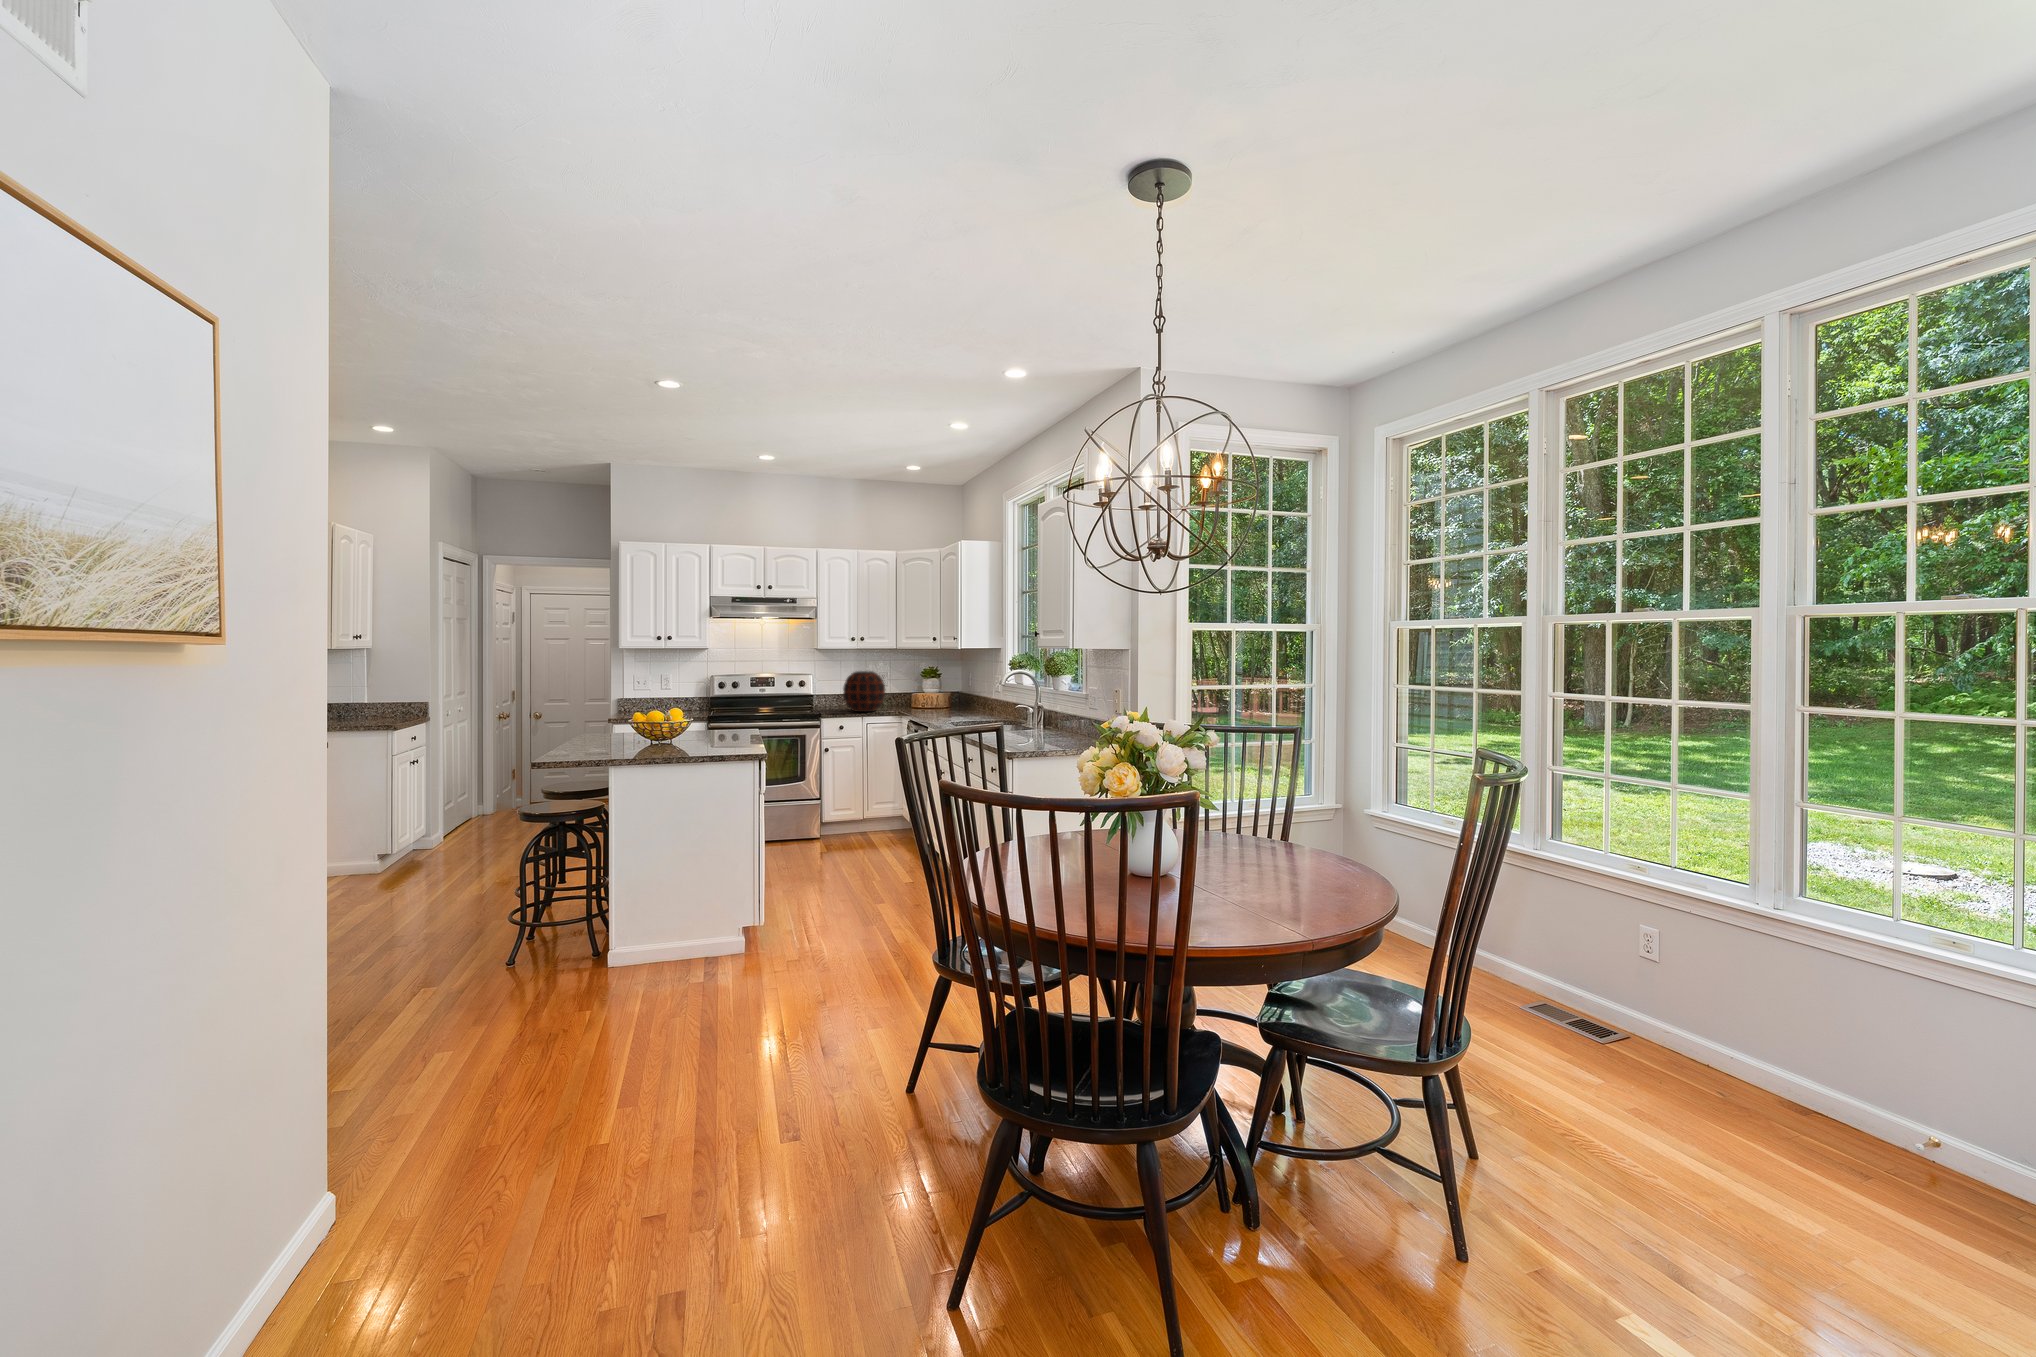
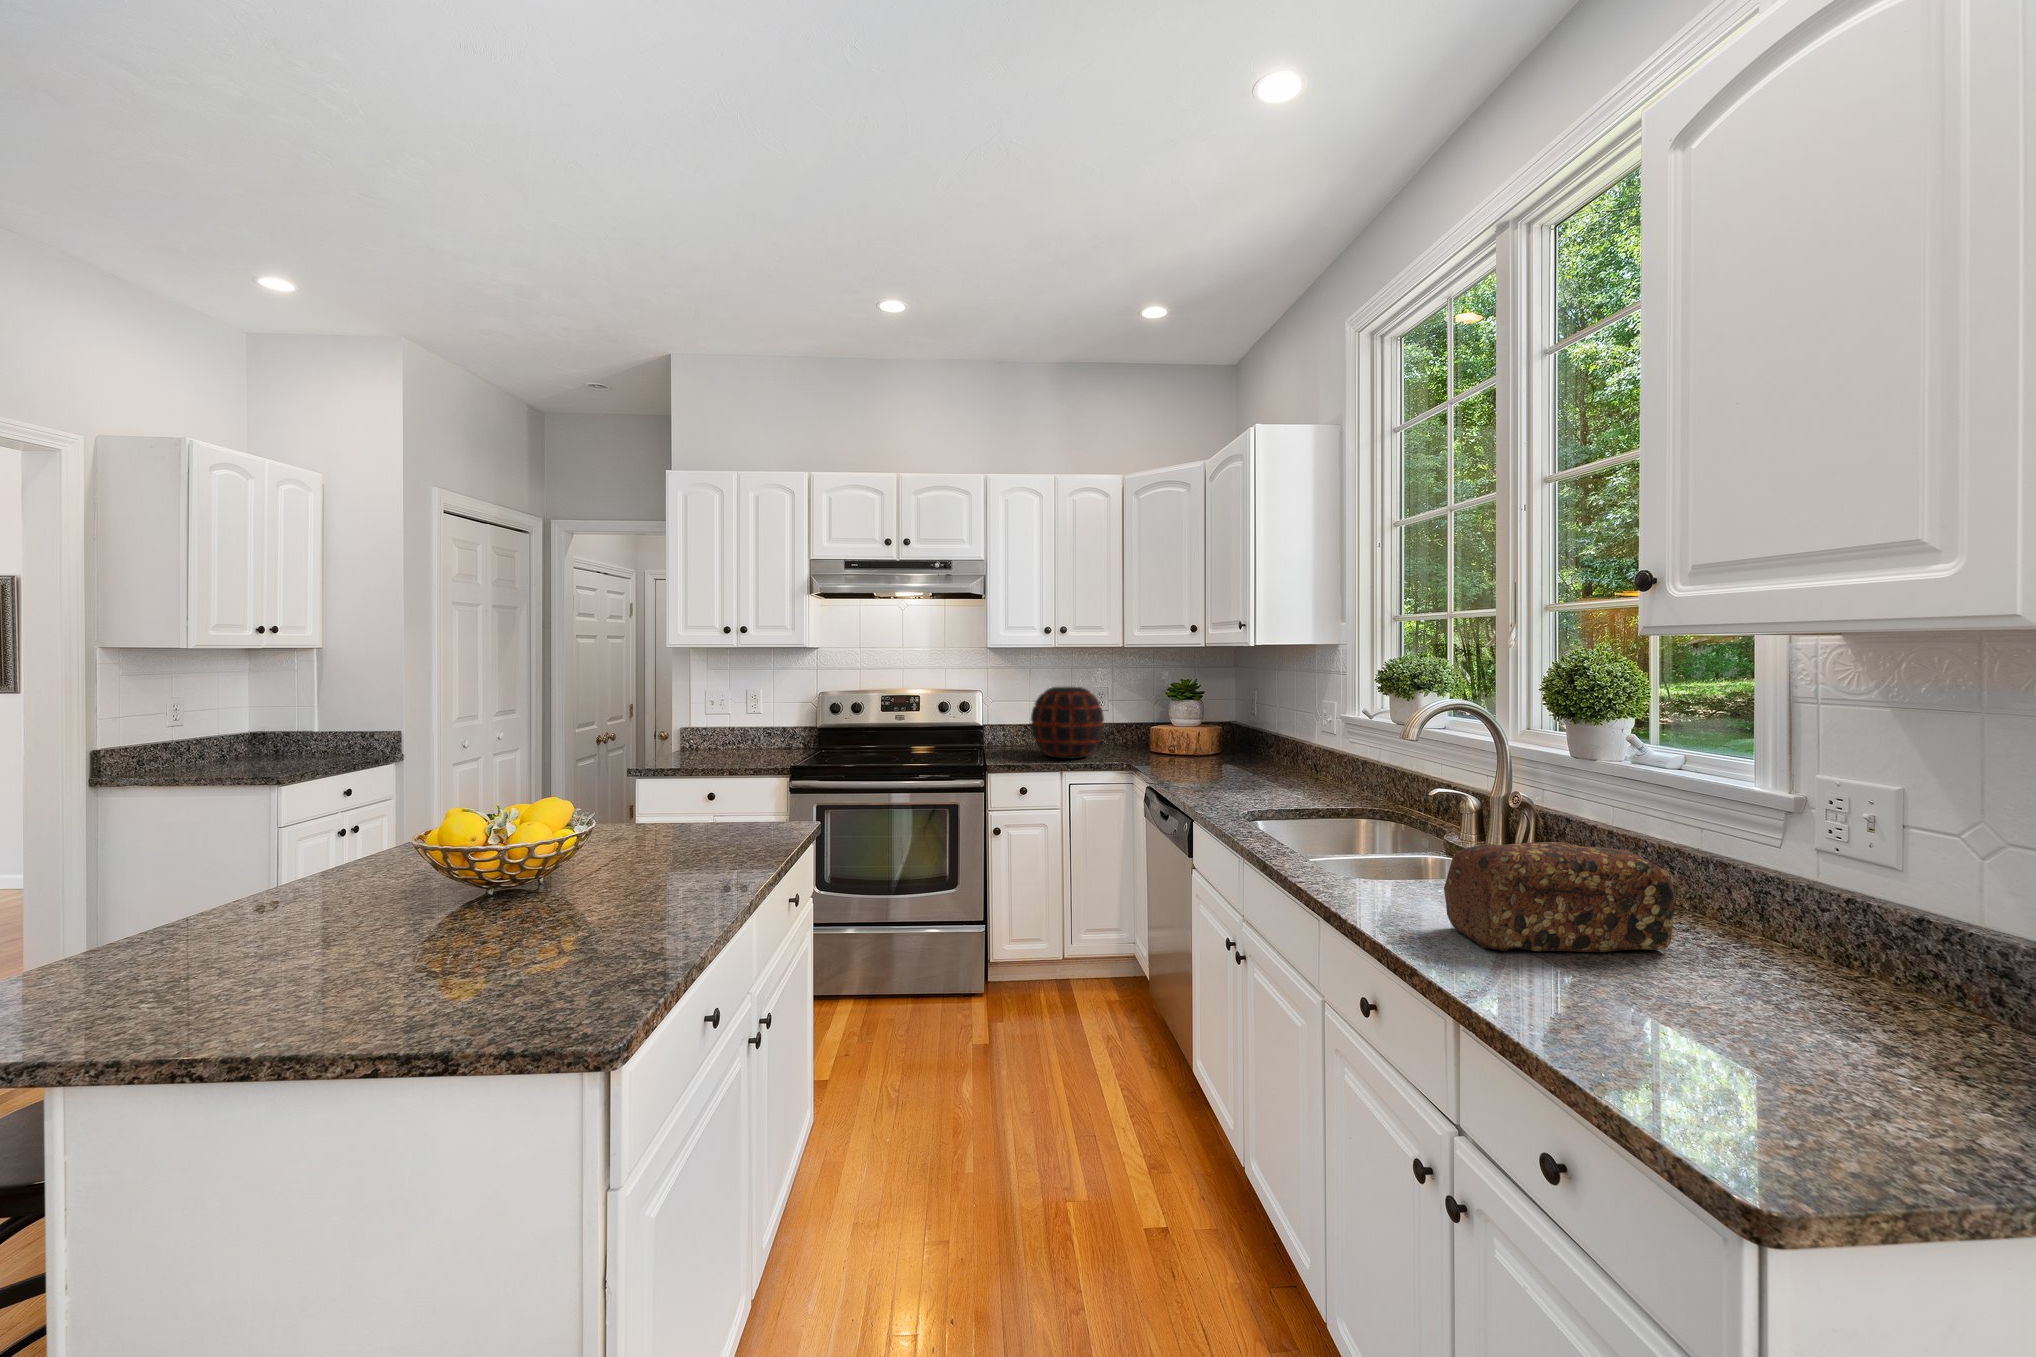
bread loaf: none [1012,711,1071,741] -> present [1444,842,1675,952]

